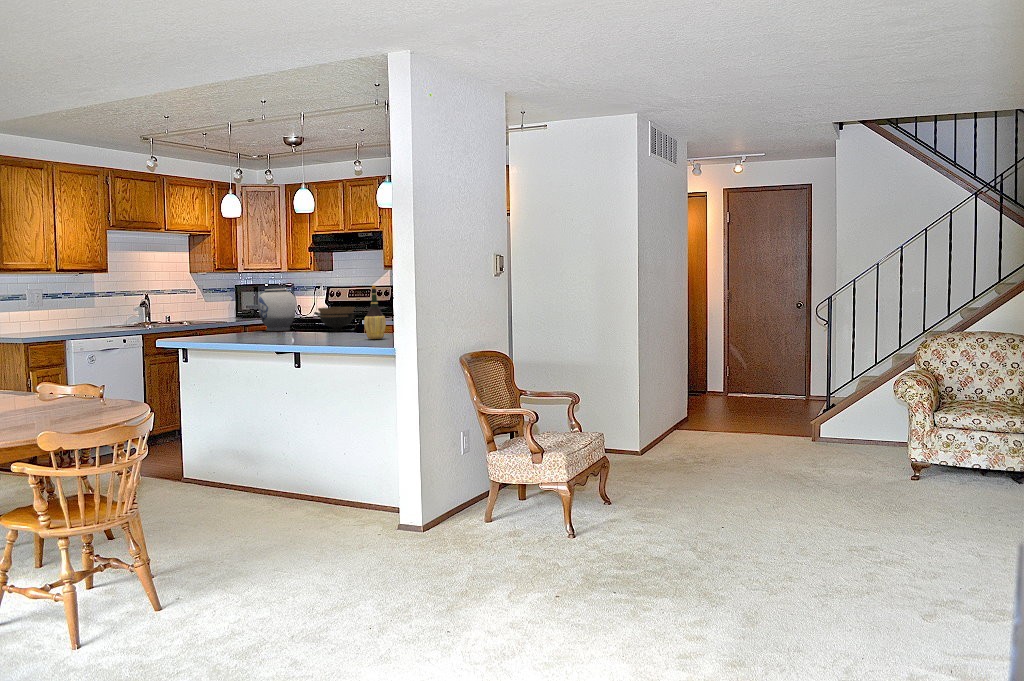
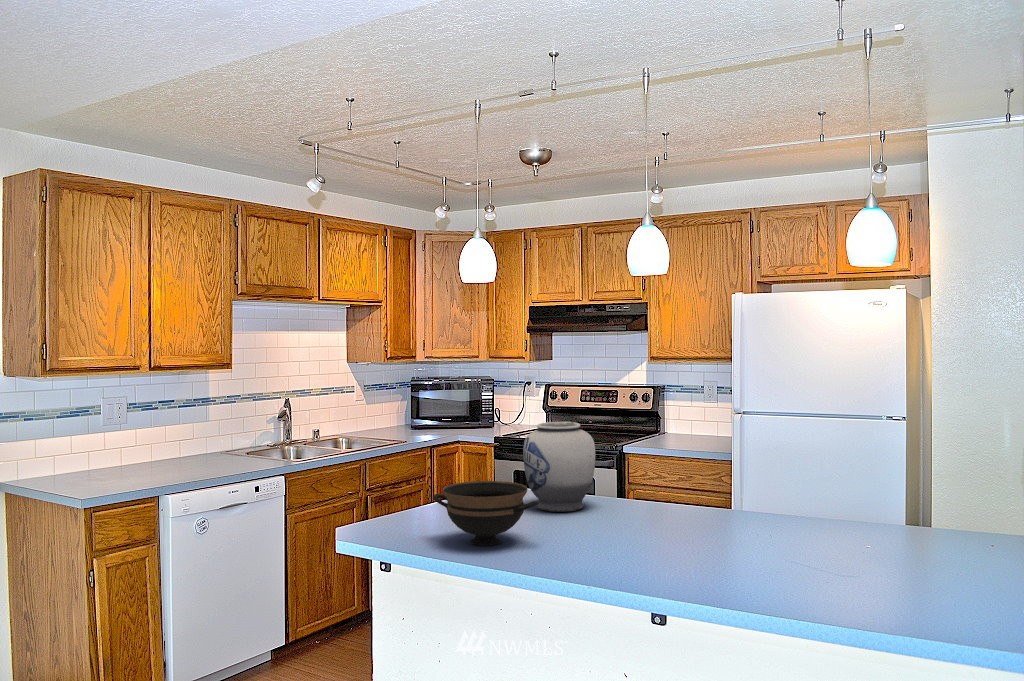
wine bottle: present [364,285,386,339] -> none [878,462,940,605]
bowl: present [314,307,359,331] -> present [433,481,539,546]

